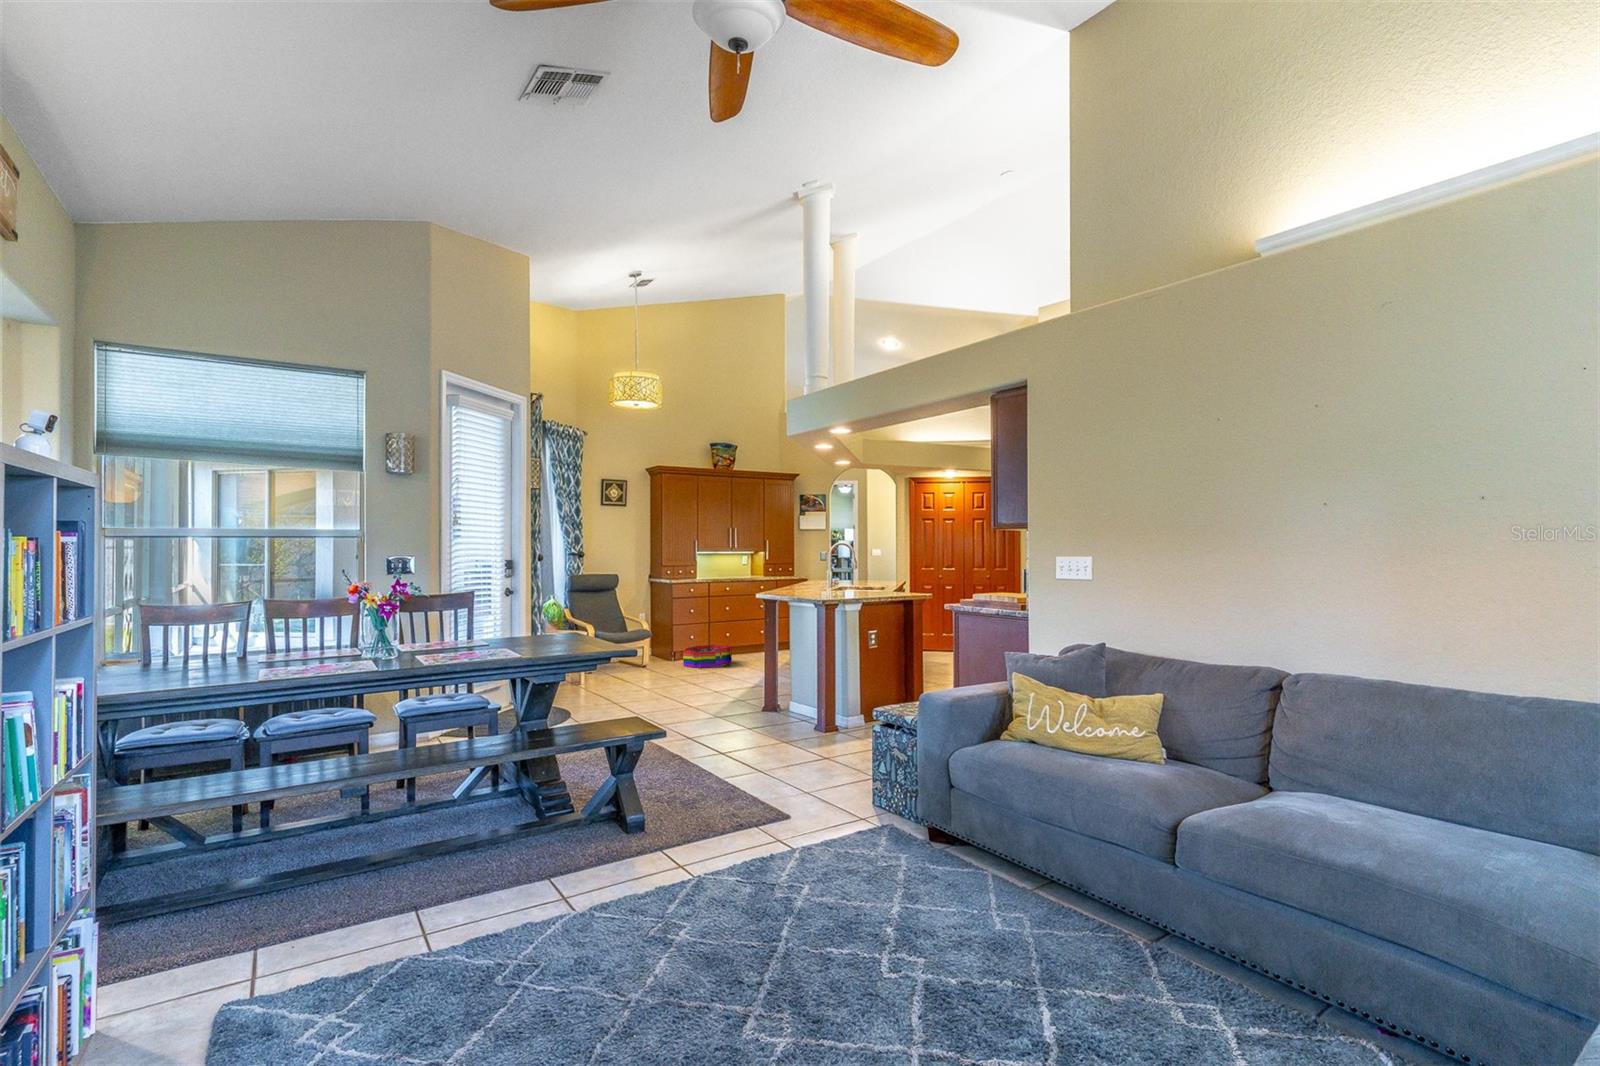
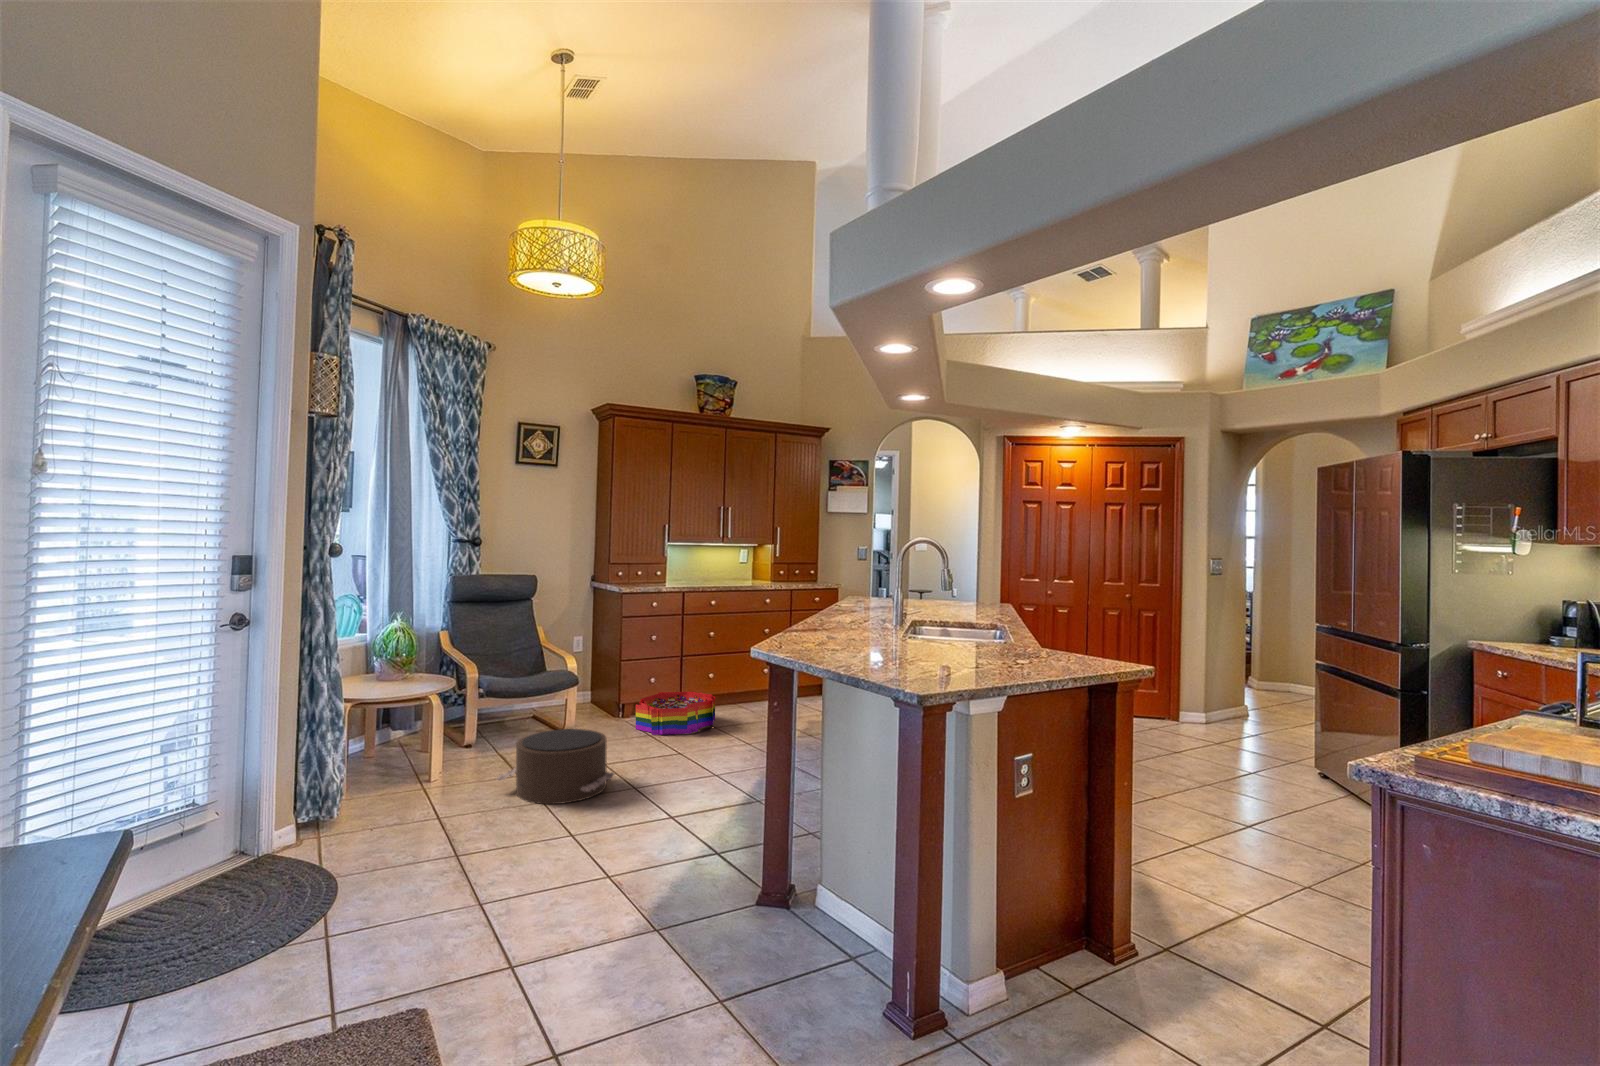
pouf: none [616,656,681,690] -> present [497,729,614,804]

